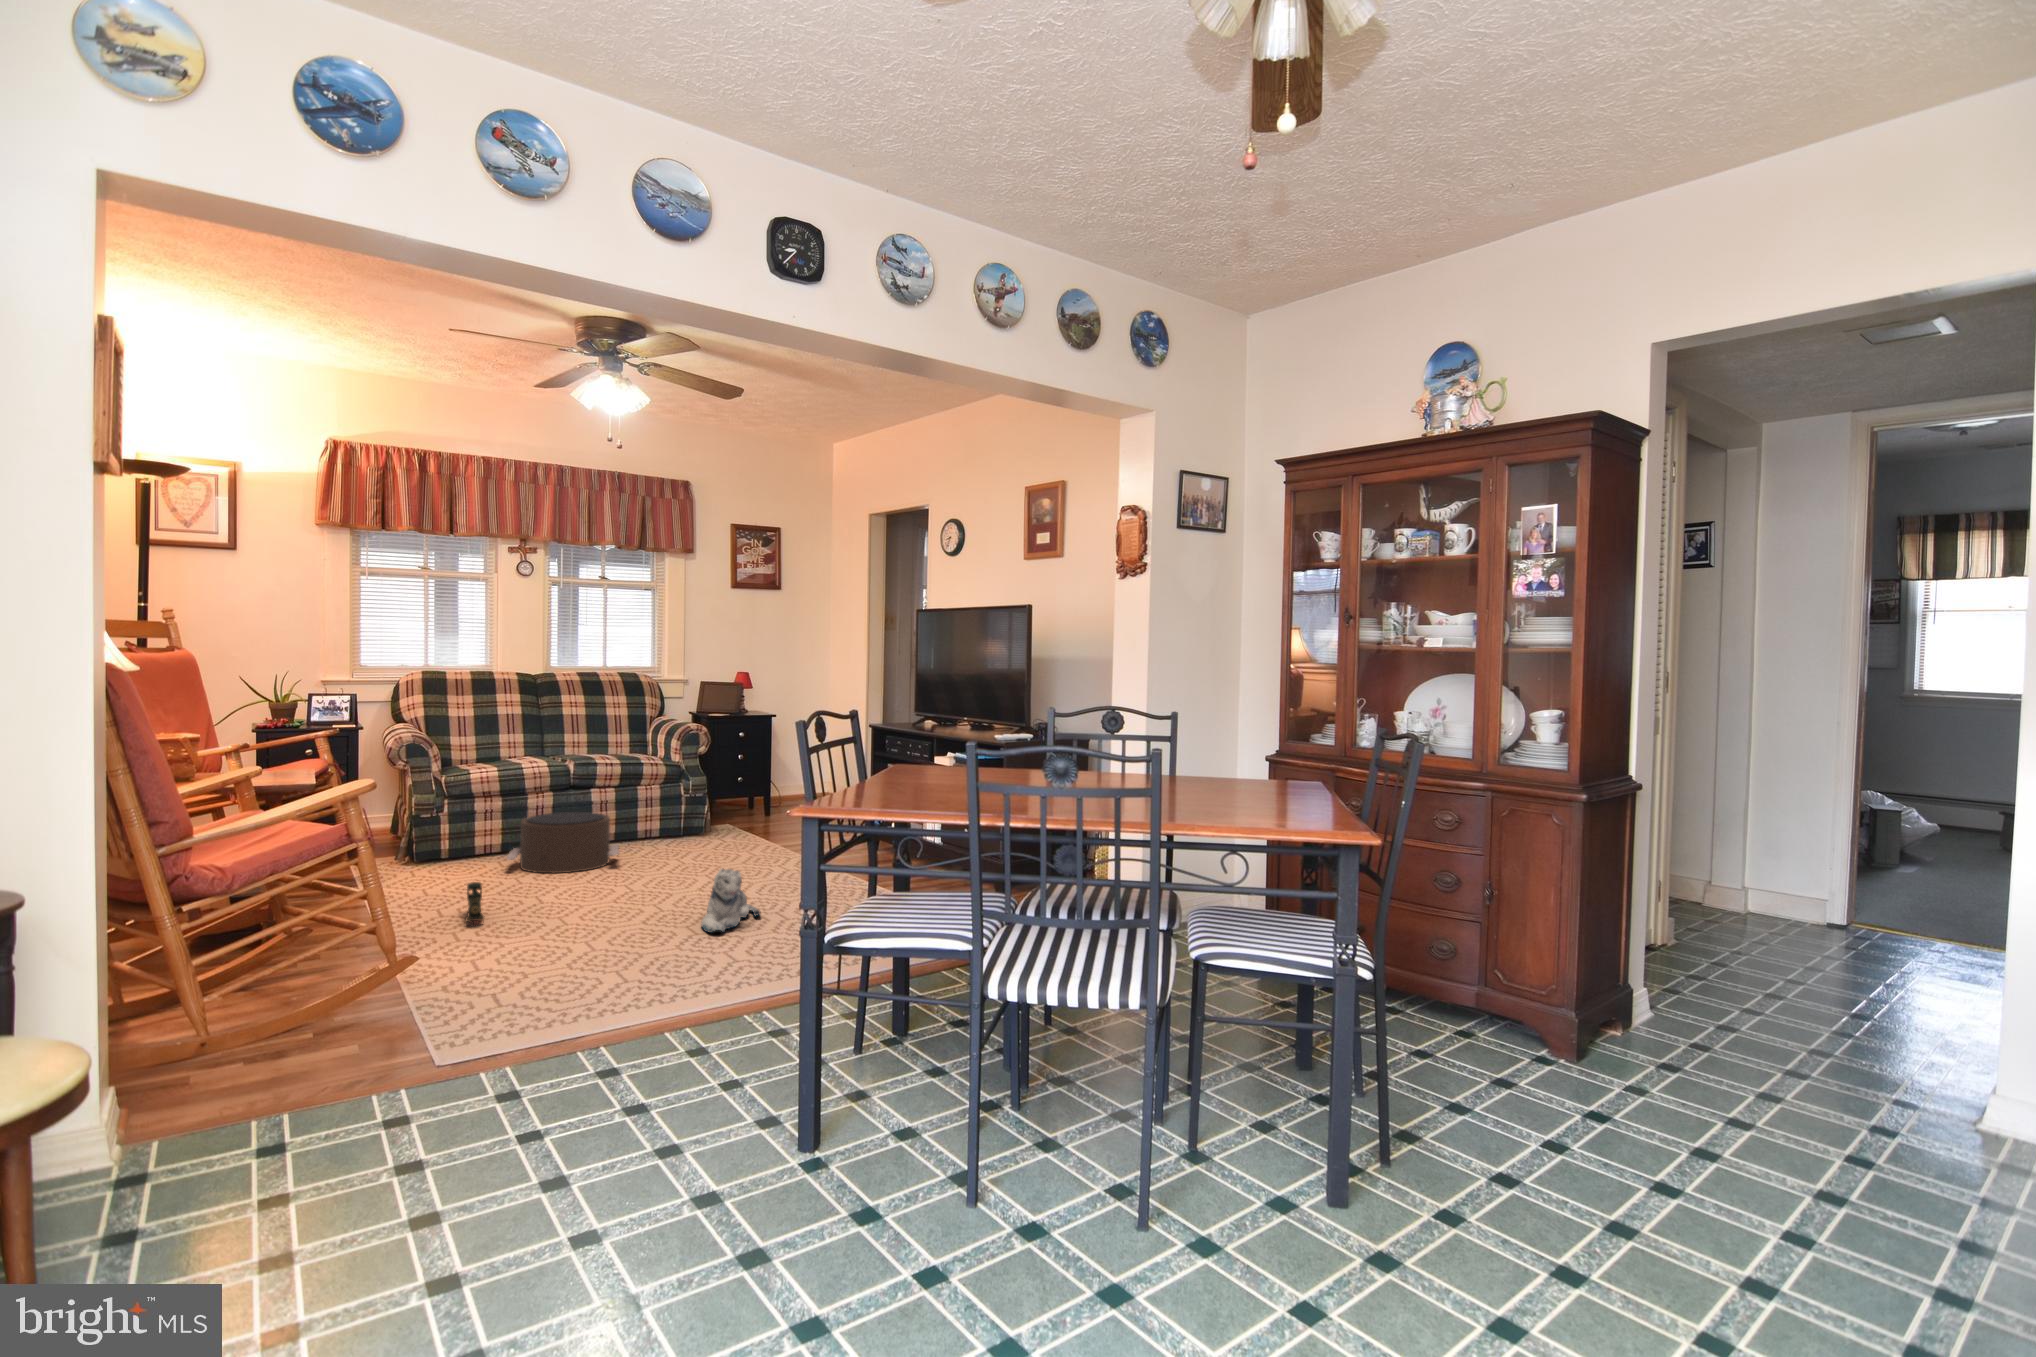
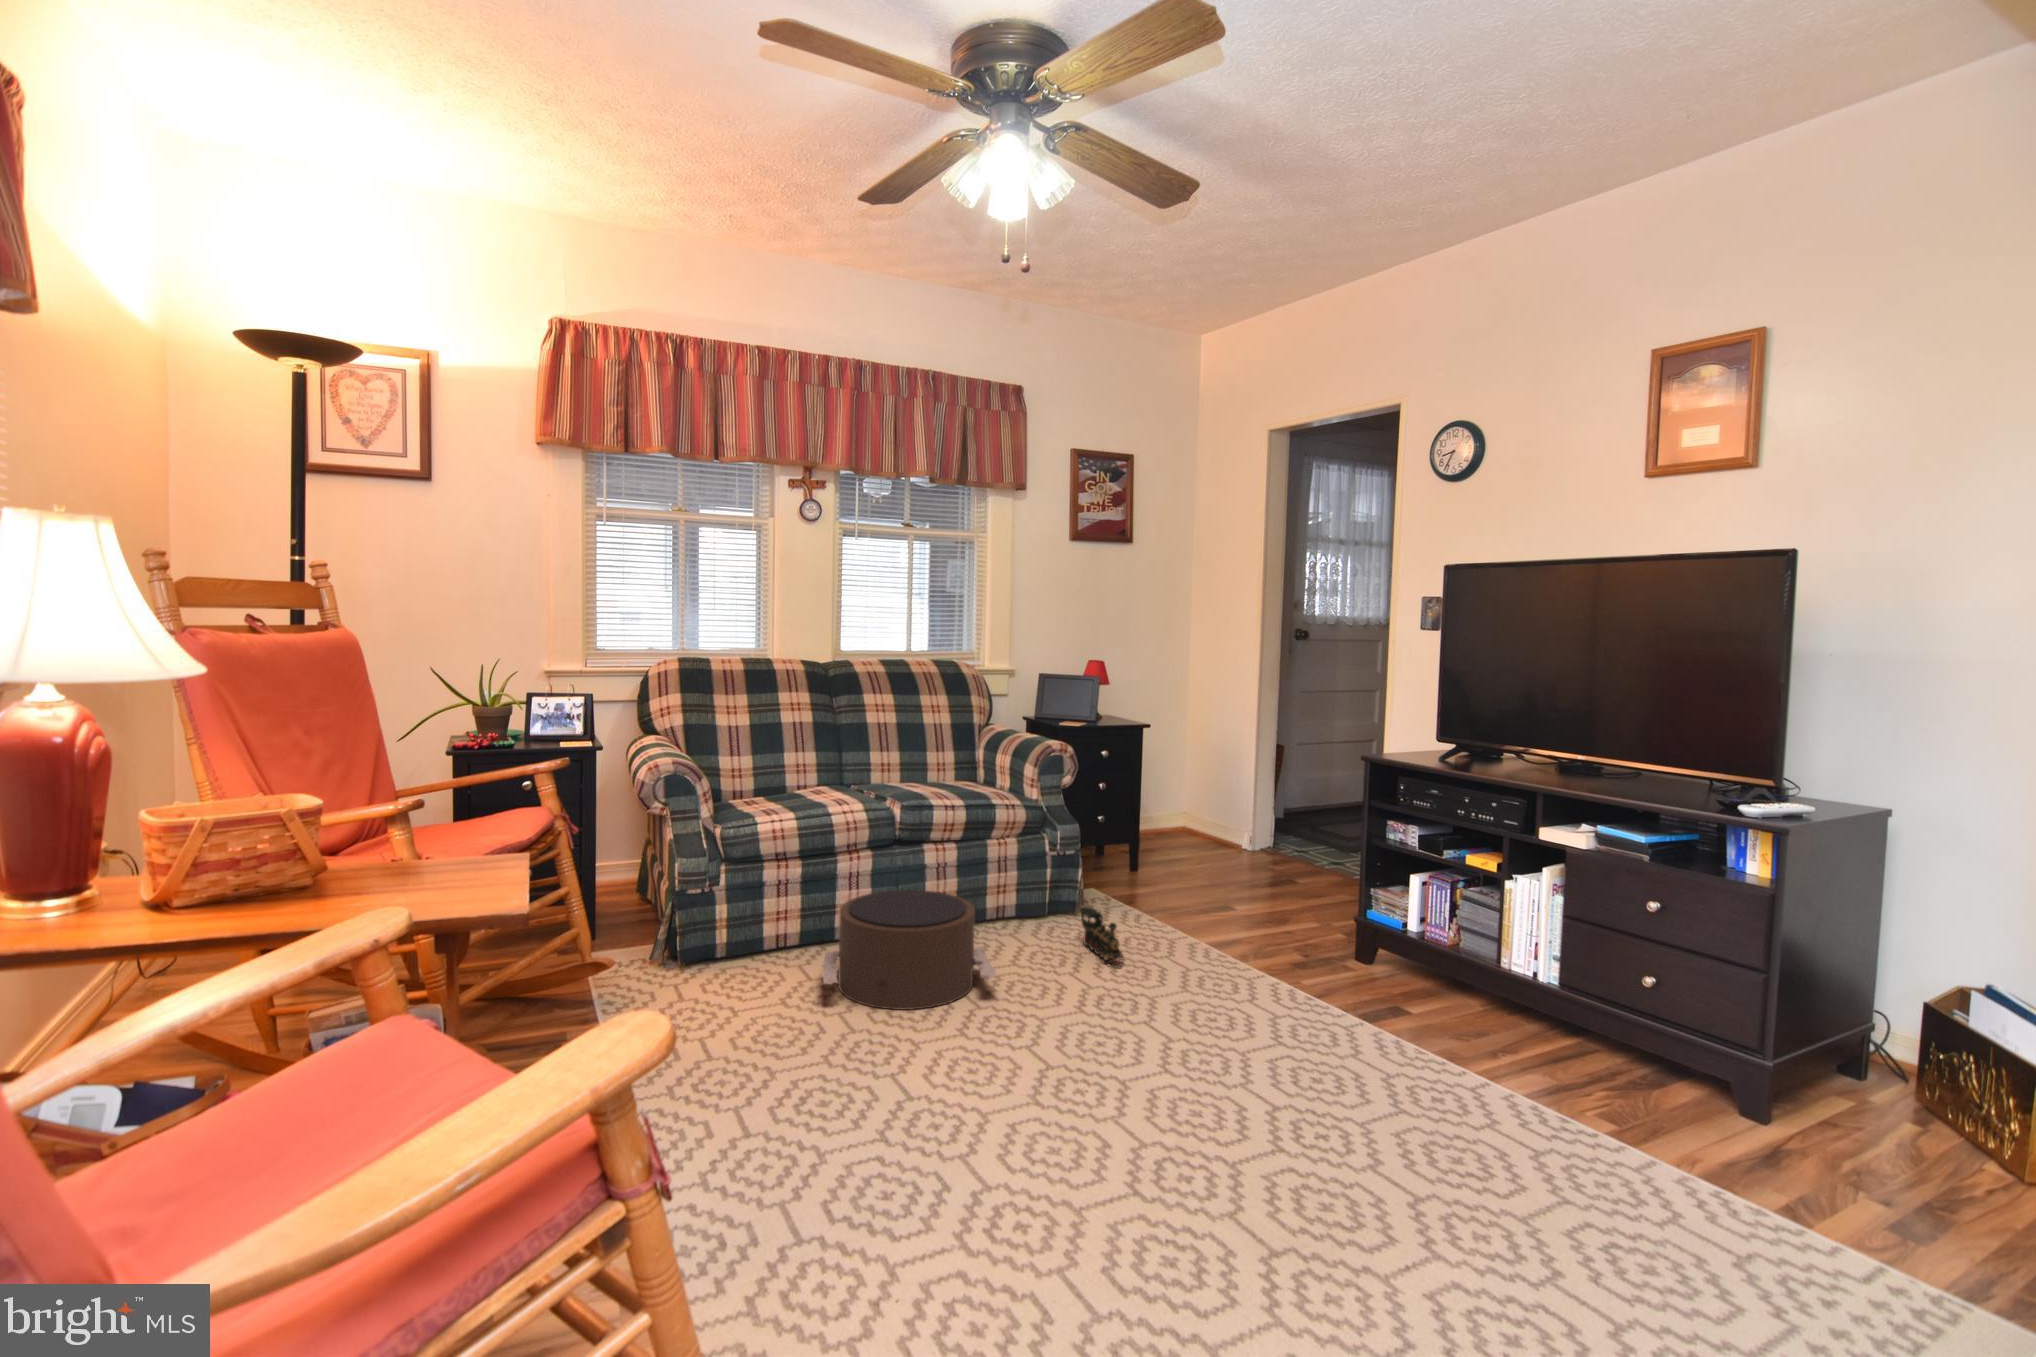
plush toy: present [702,869,760,933] -> none [1271,1118,1393,1297]
toy train: present [466,882,485,926] -> present [1080,907,1124,965]

